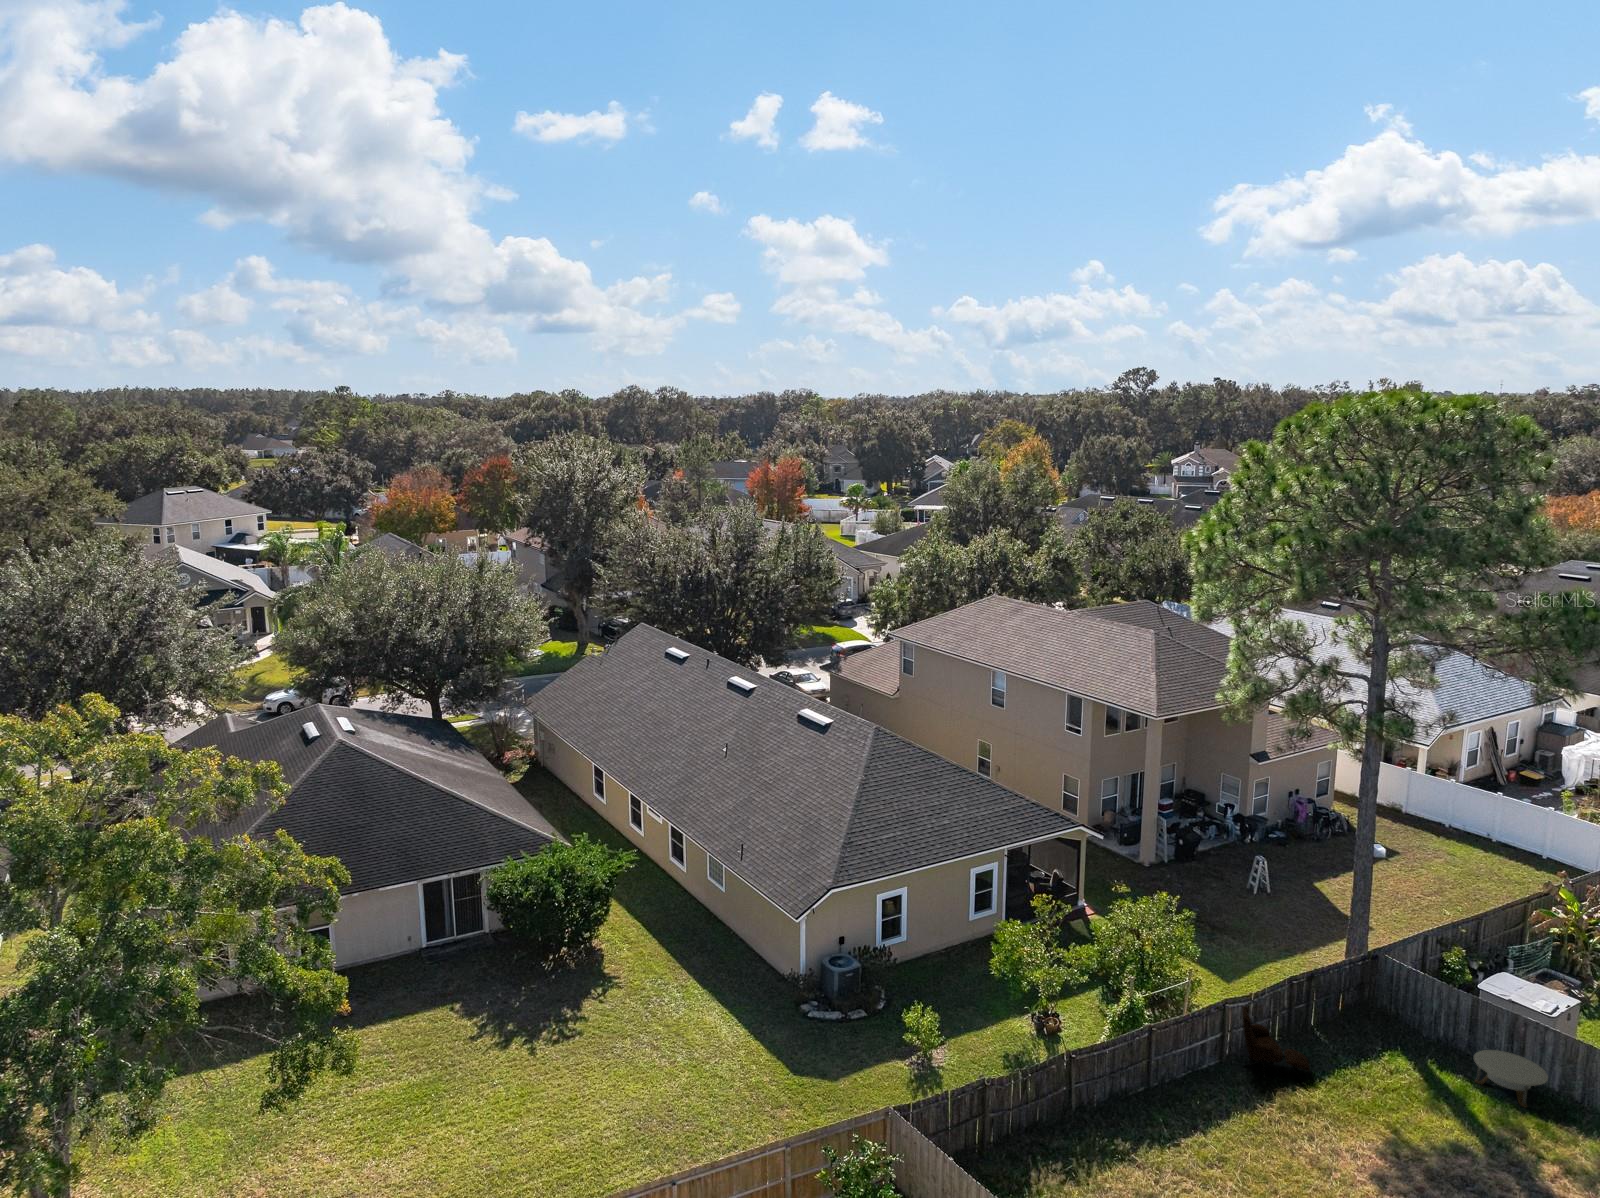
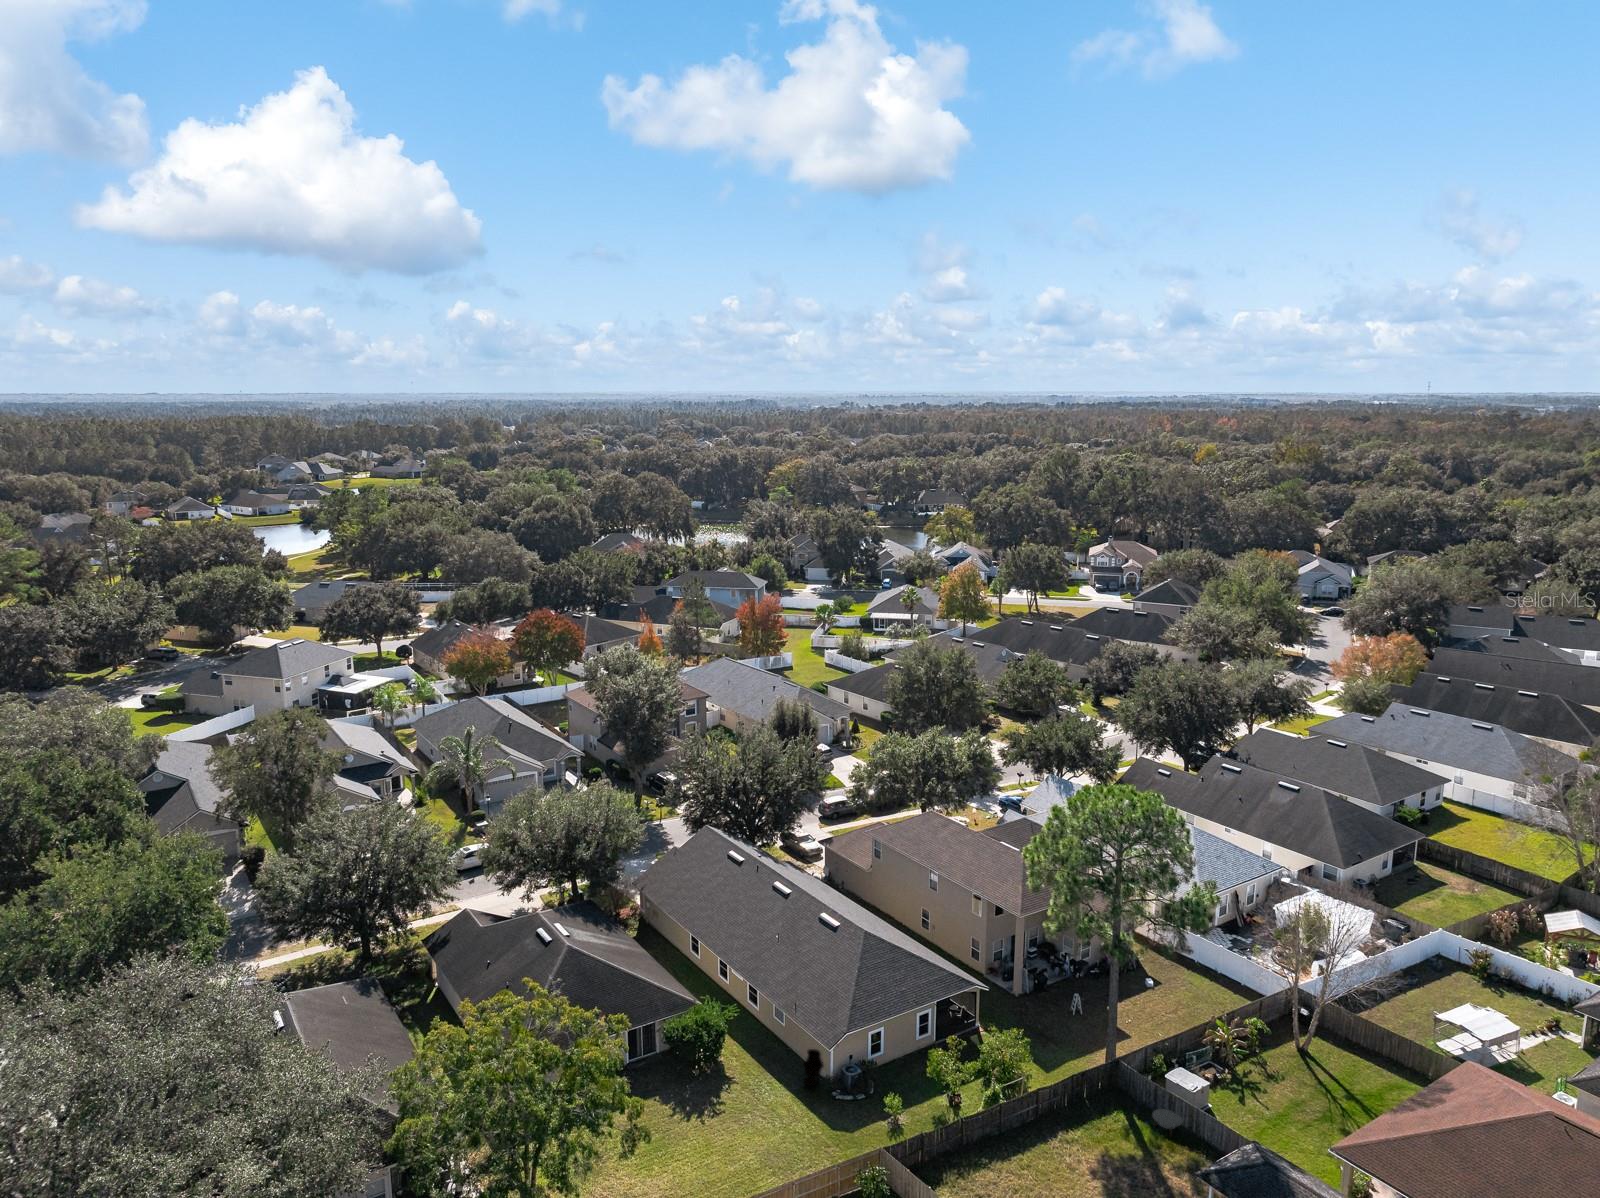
lounge chair: present [1242,1006,1310,1077] -> present [803,1049,824,1086]

